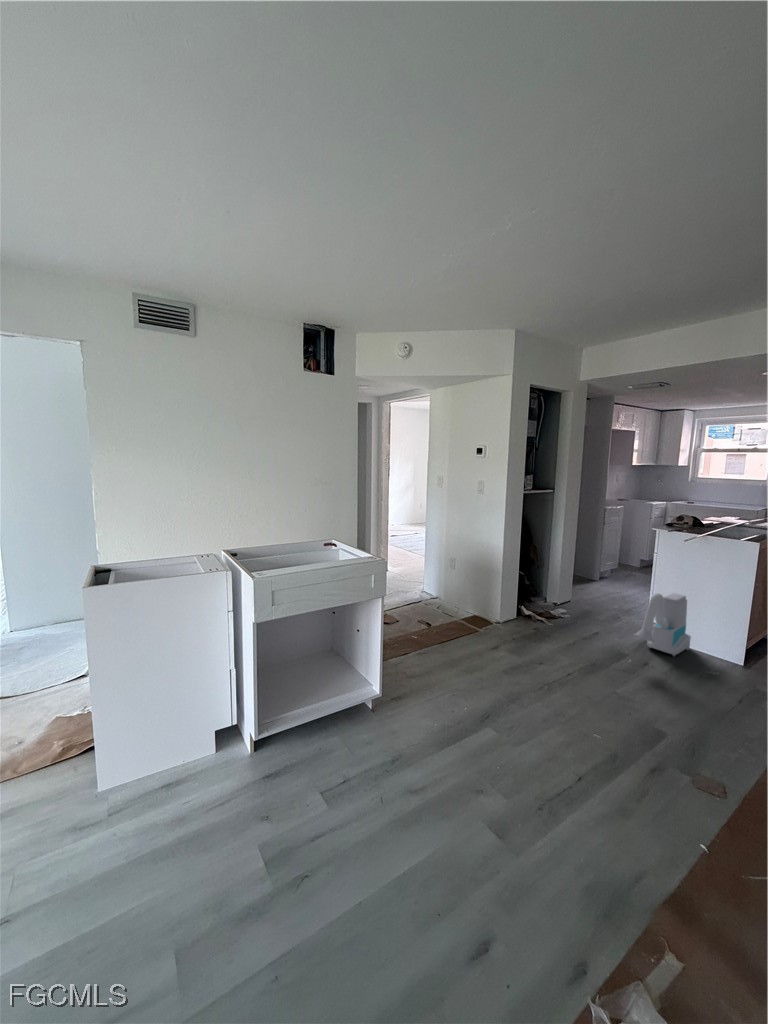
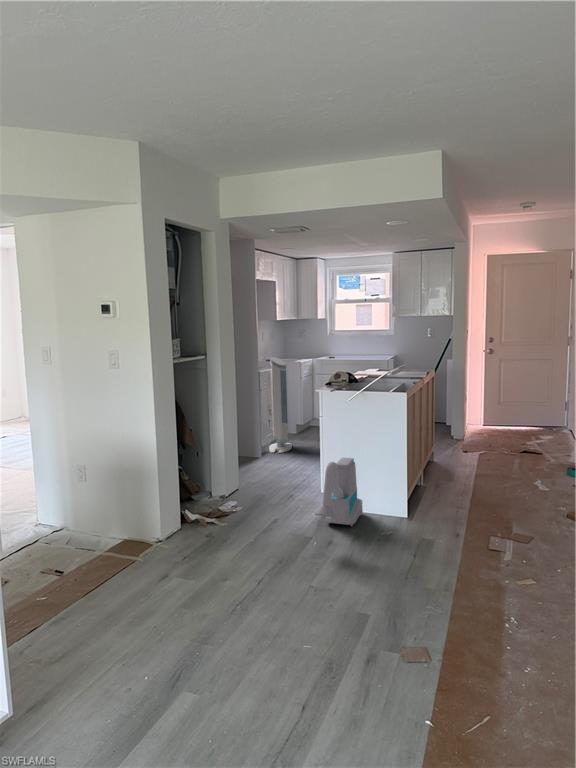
air purifier: none [608,497,634,581] -> present [266,357,292,453]

